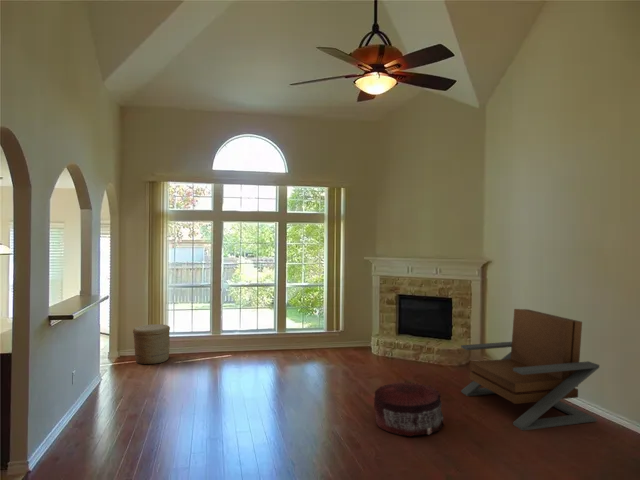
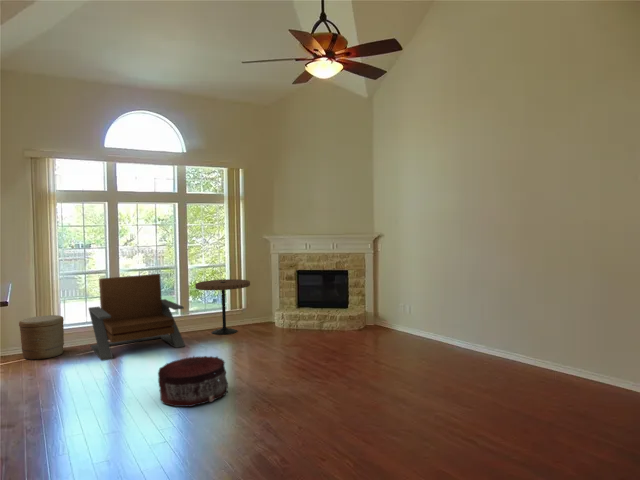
side table: none [290,299,344,357] -> present [195,279,250,335]
lounge chair: present [461,309,599,430] -> present [89,274,185,361]
pouf: present [374,382,444,436] -> present [158,356,228,407]

